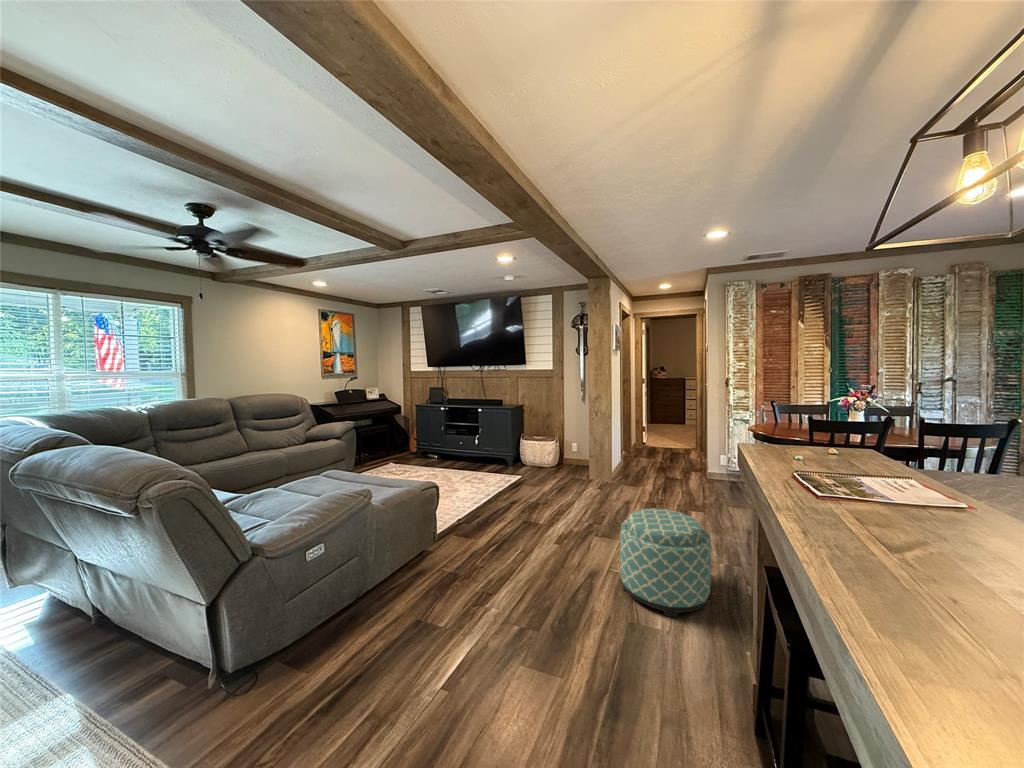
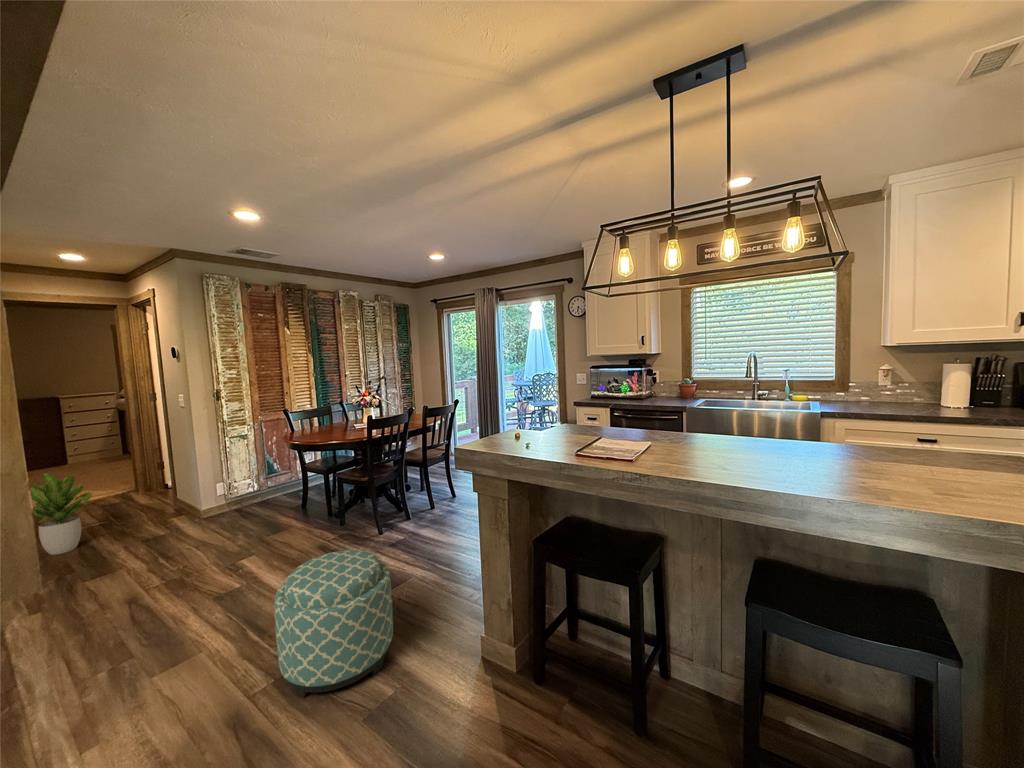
potted plant: none [626,419,657,466] -> present [31,473,92,555]

